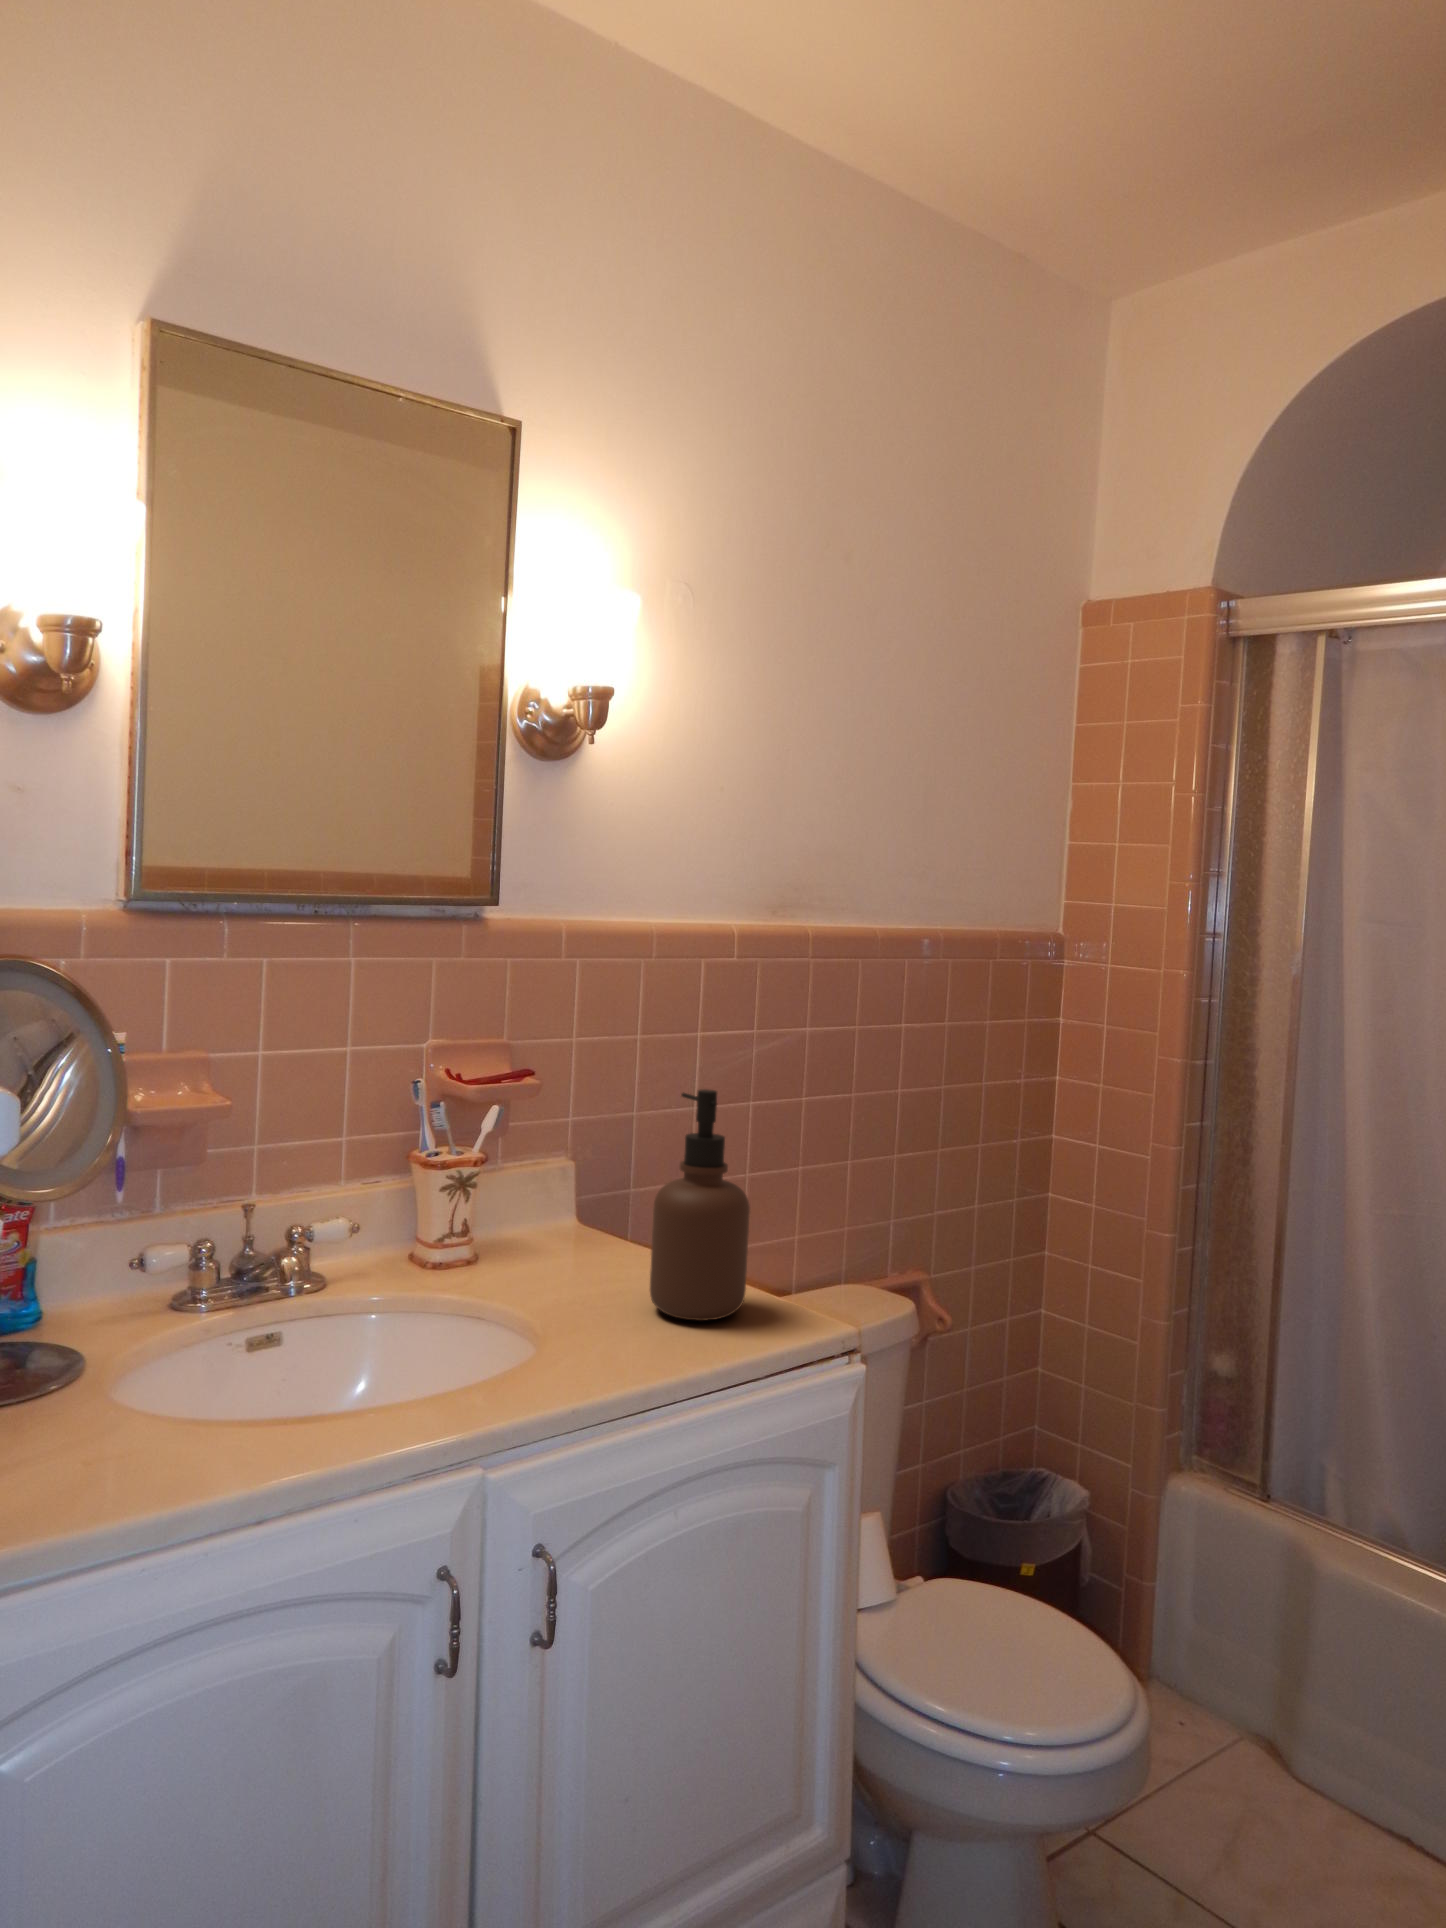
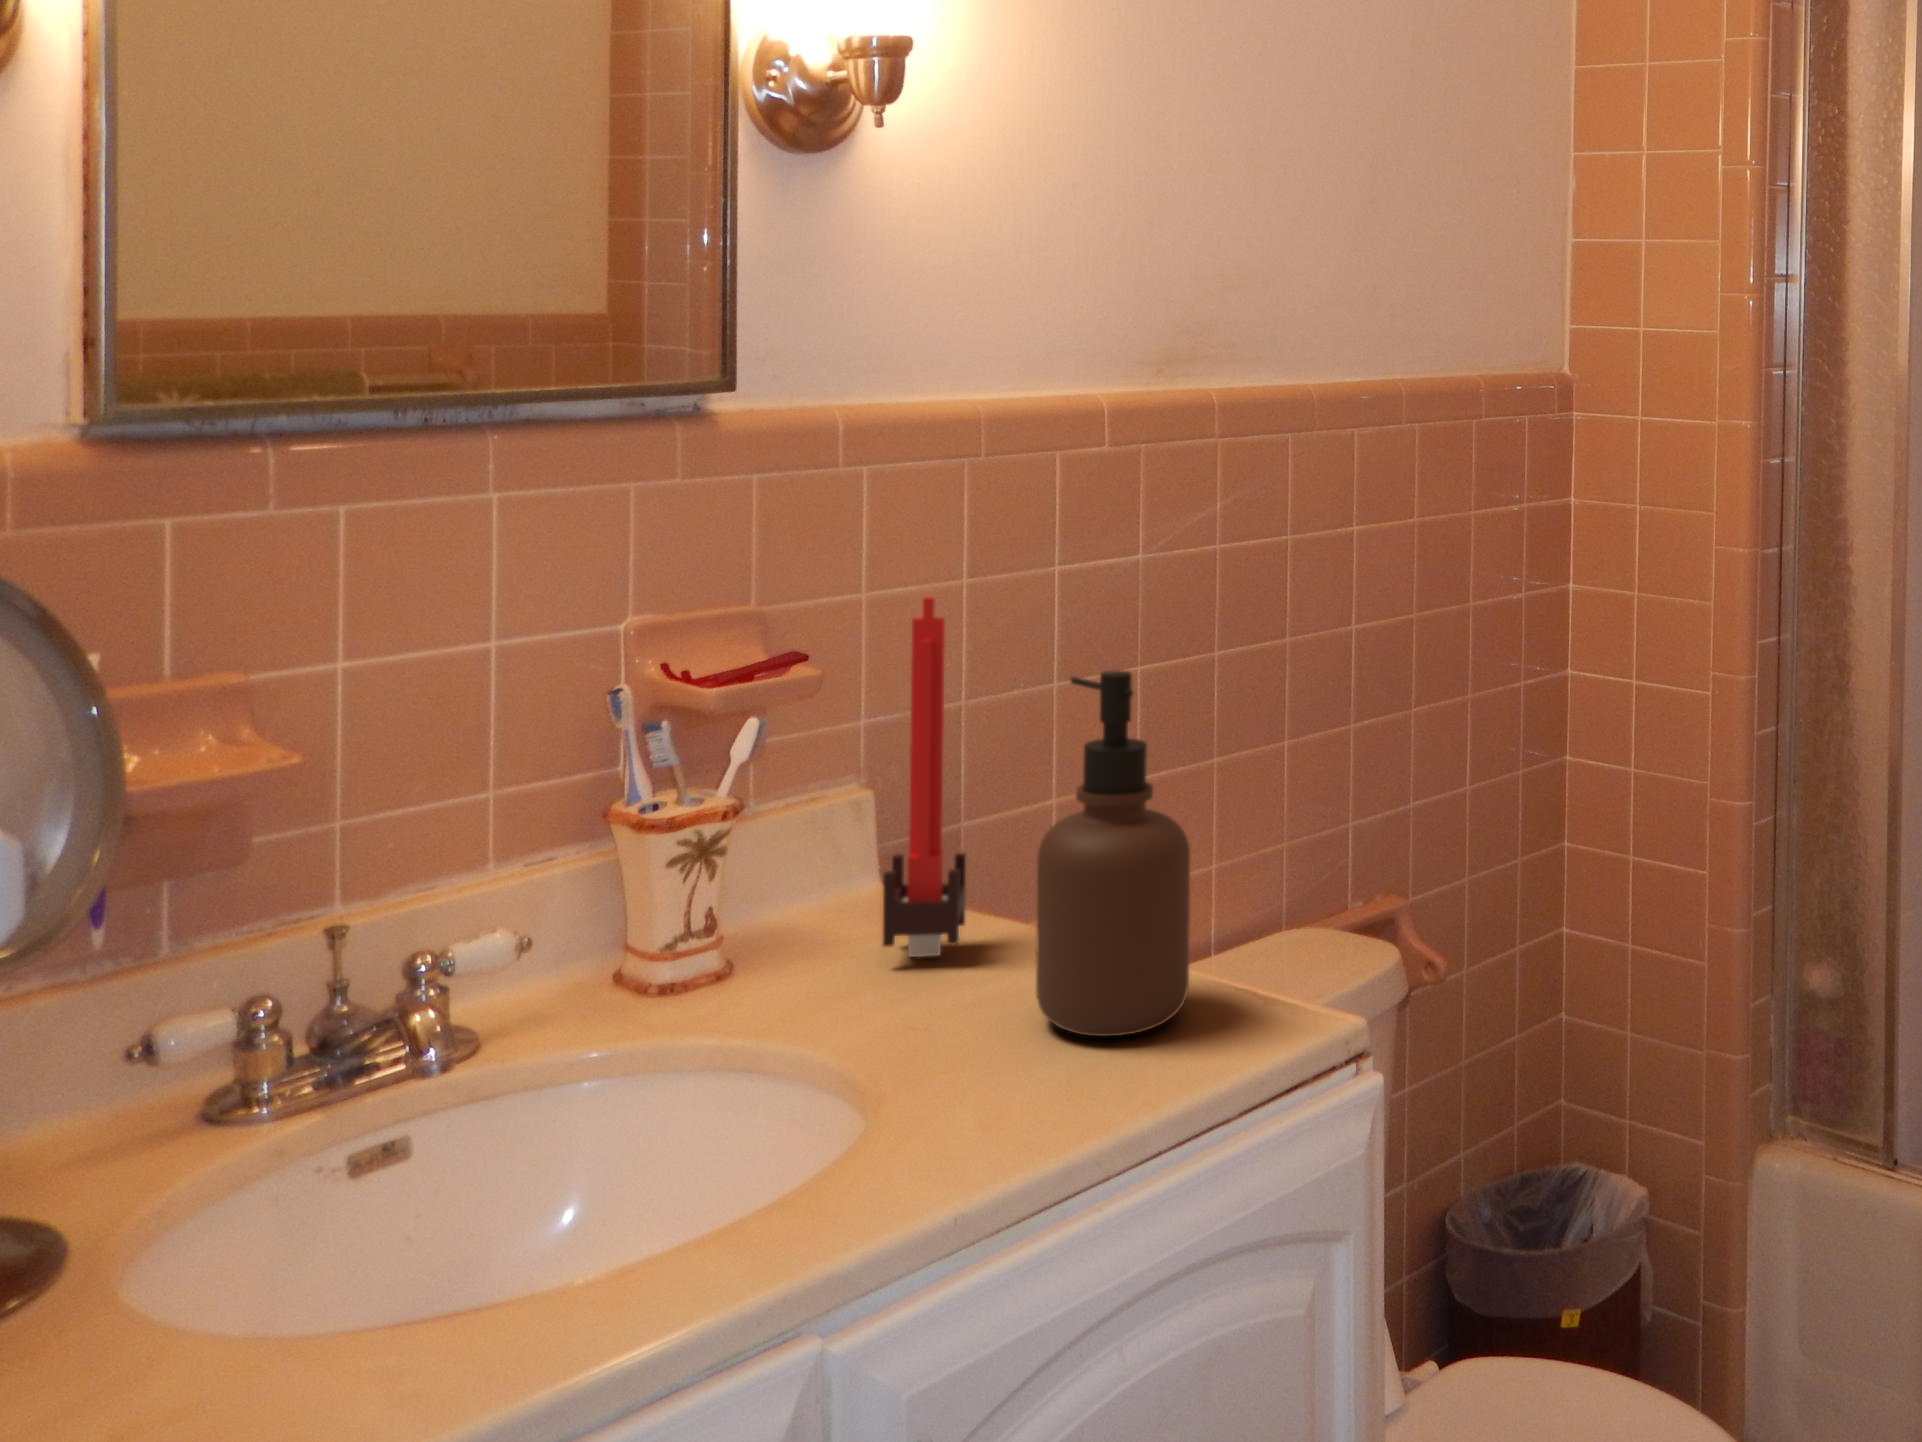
candle: none [565,1039,620,1265] -> present [883,597,966,957]

